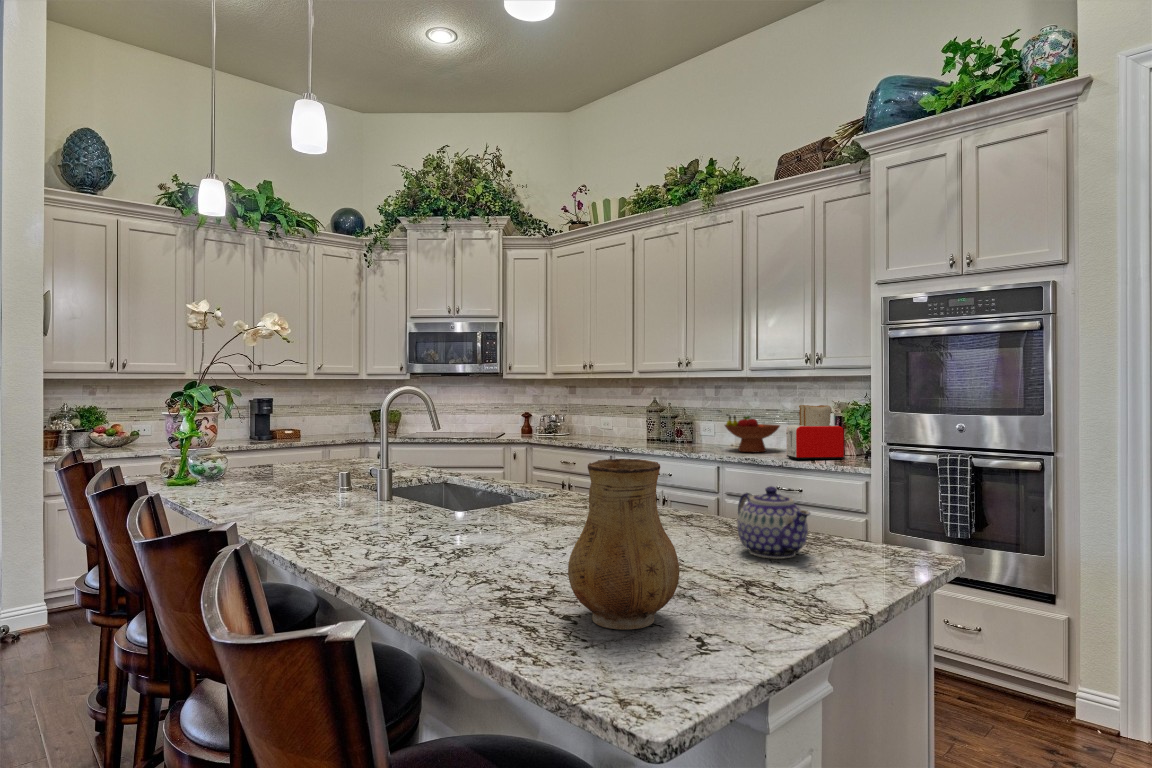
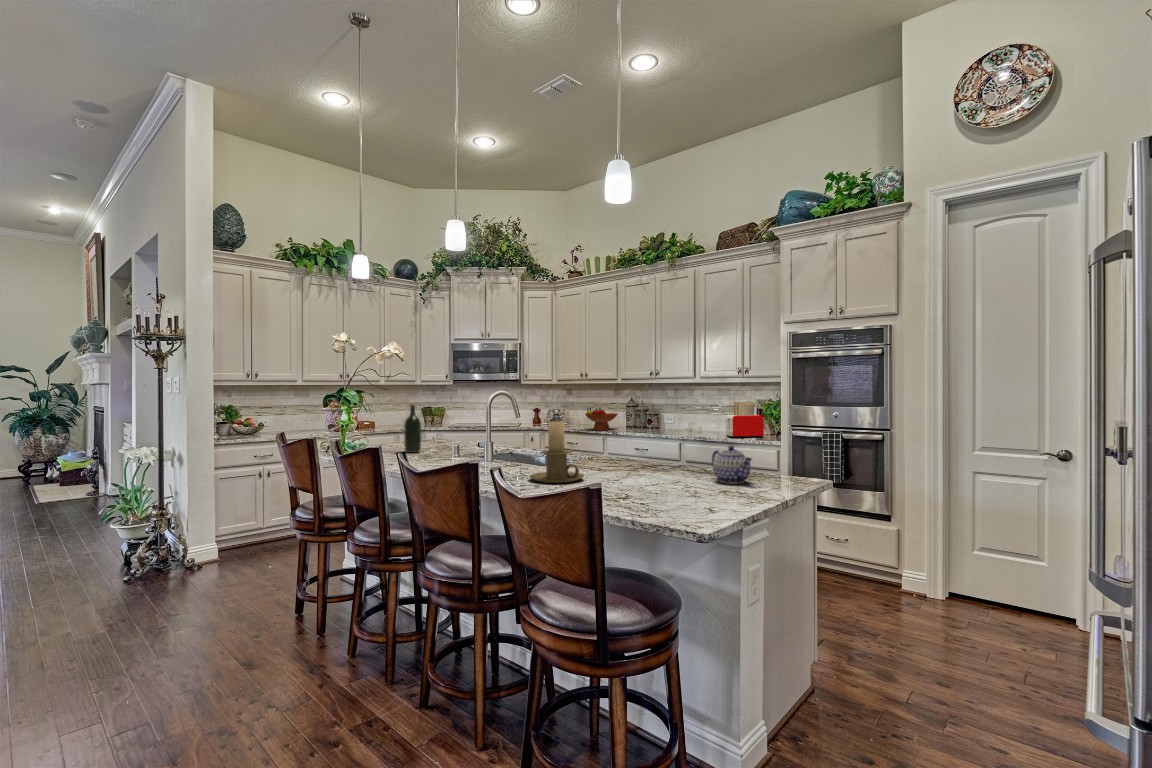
wine bottle: none [282,407,309,480] -> present [404,404,421,453]
fruit bowl: present [725,416,780,452] -> present [585,408,618,430]
candle holder: none [405,438,505,551] -> present [530,422,584,483]
ceramic pitcher: present [568,459,679,630] -> none [644,429,697,507]

